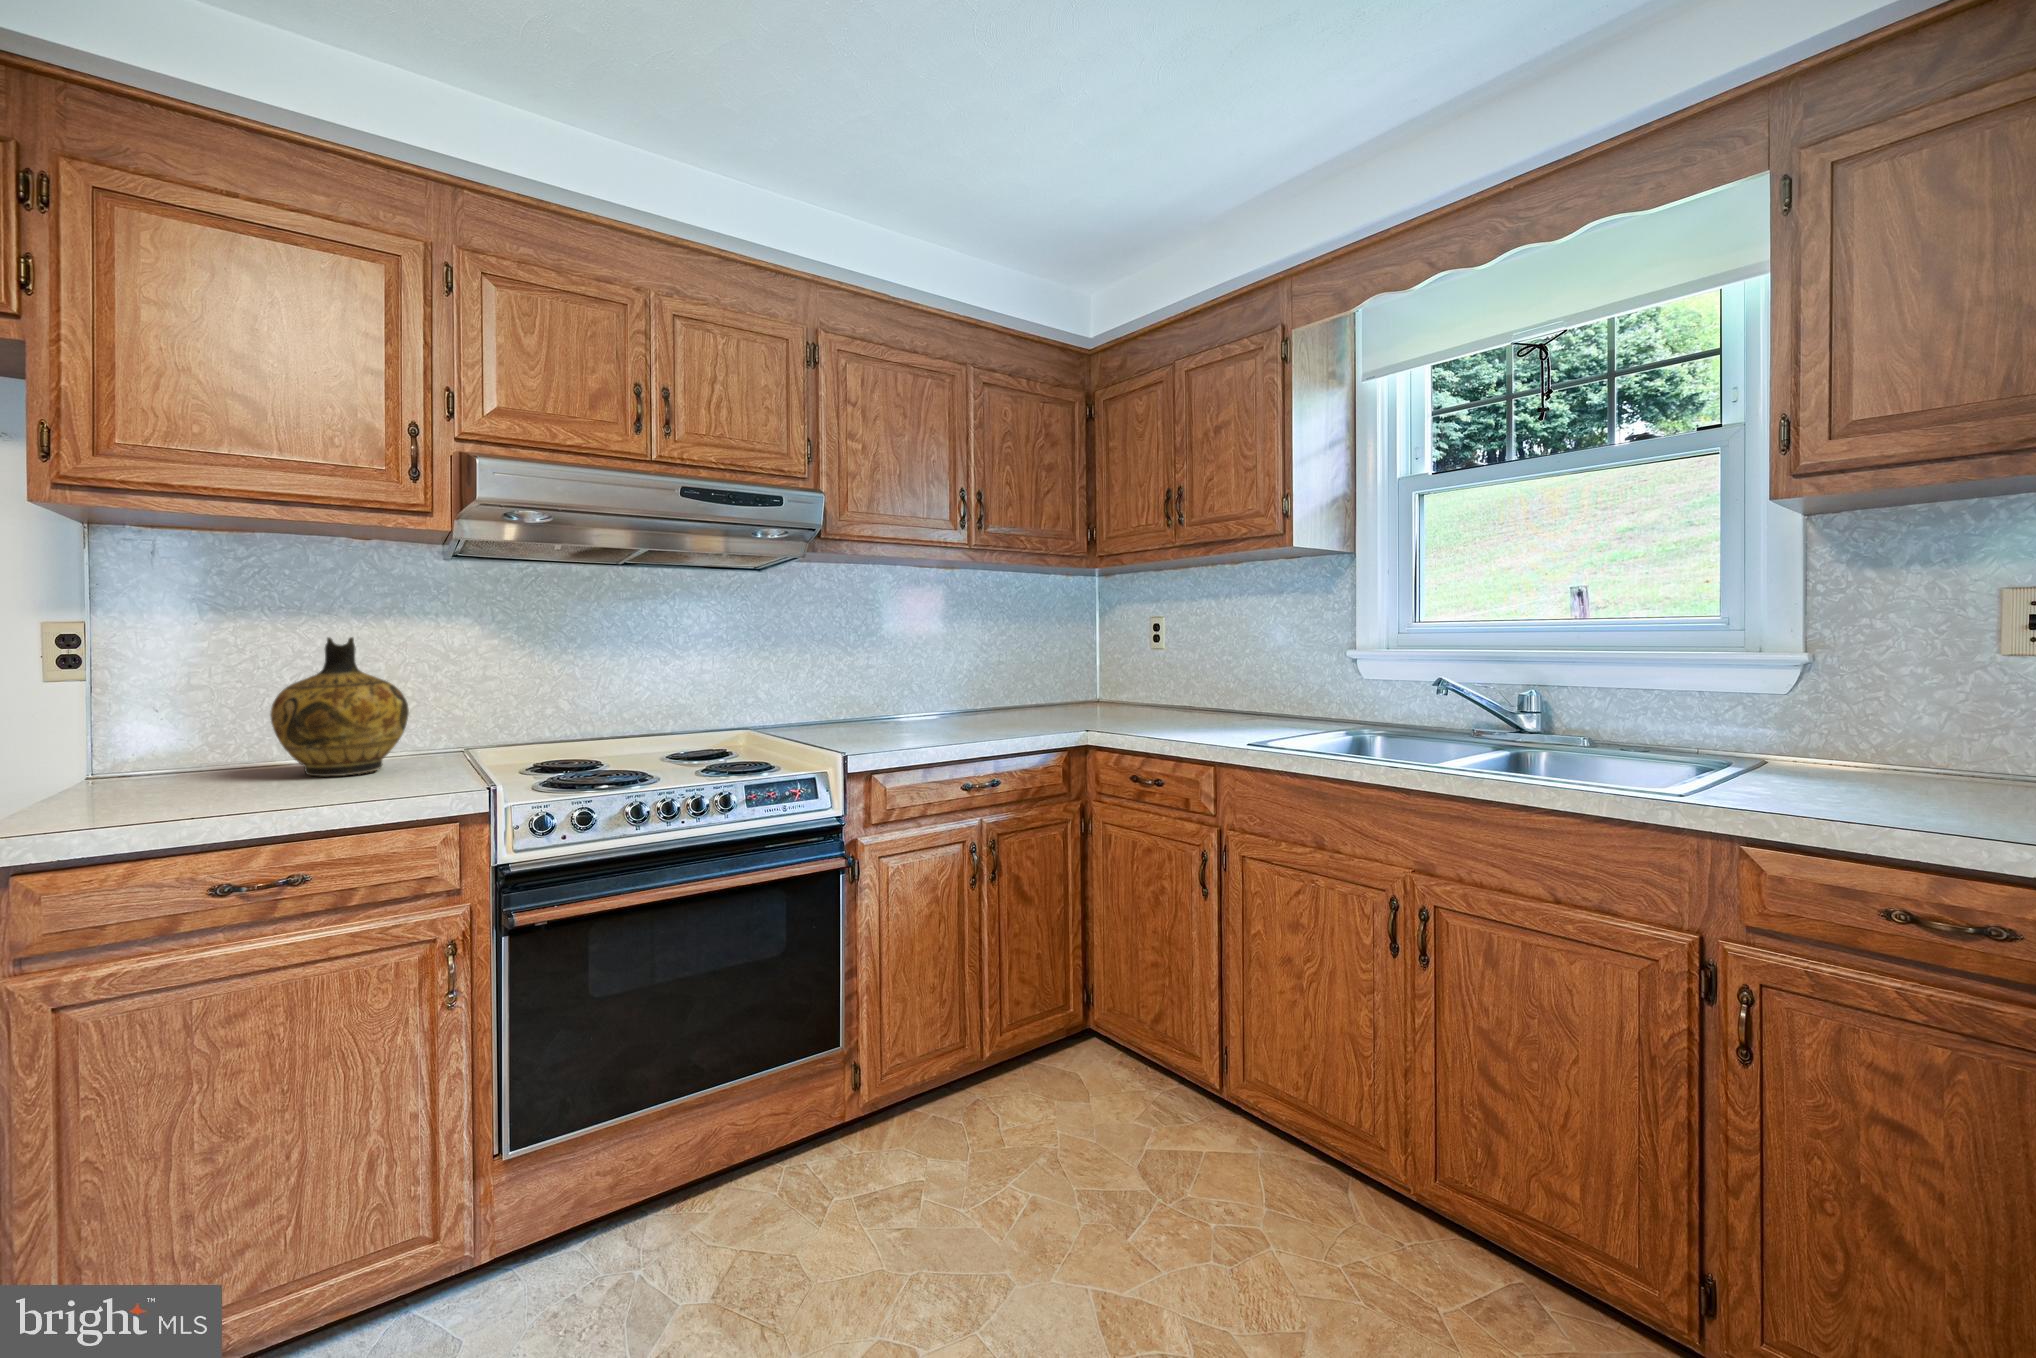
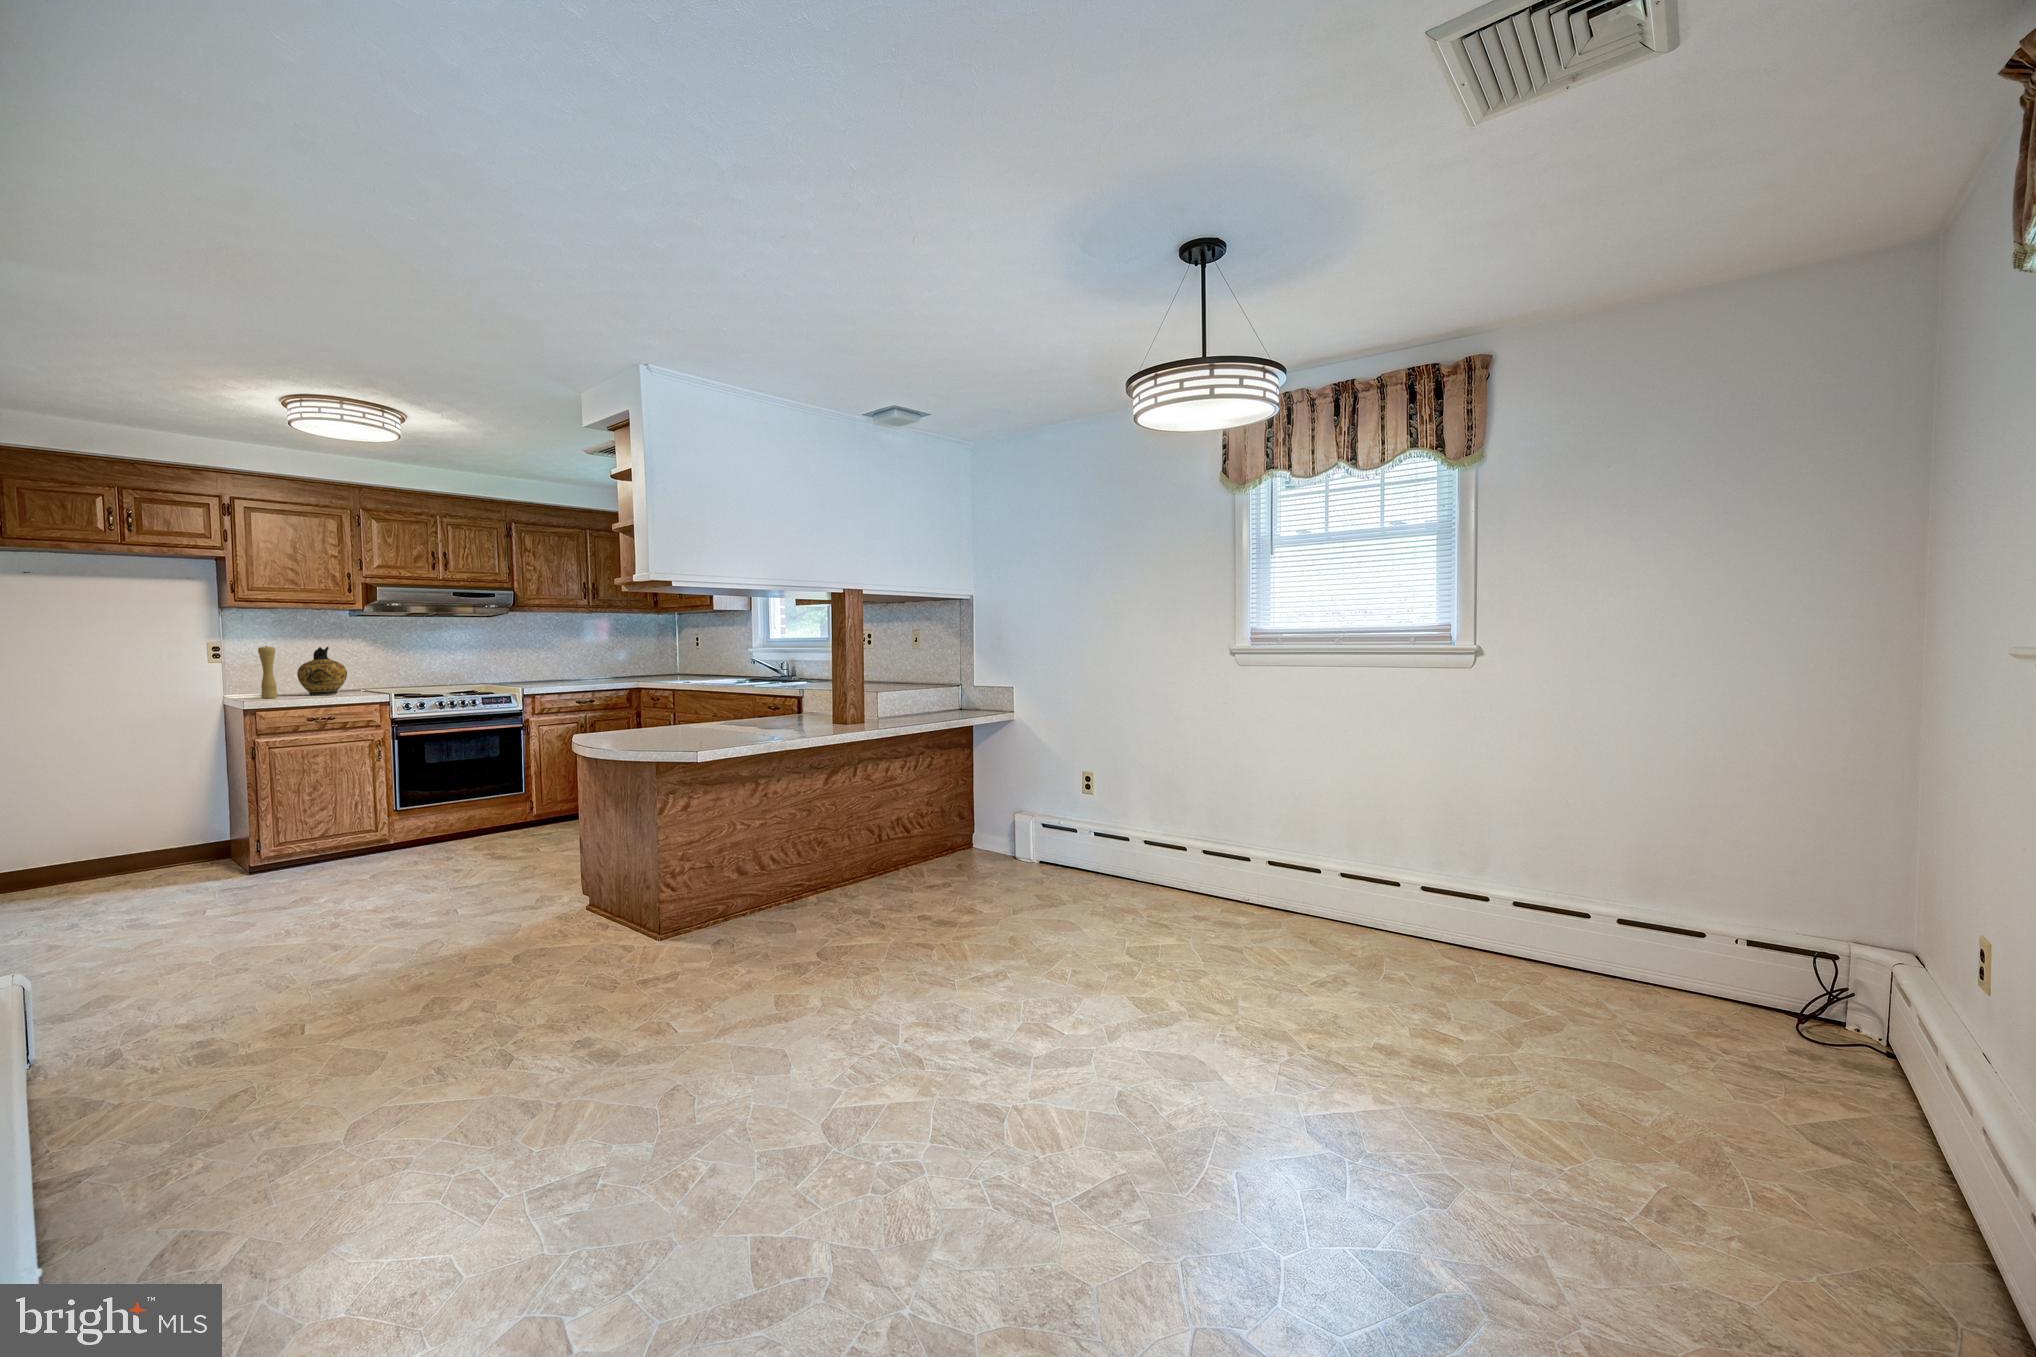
pepper mill: none [69,636,139,814] -> present [258,646,278,698]

